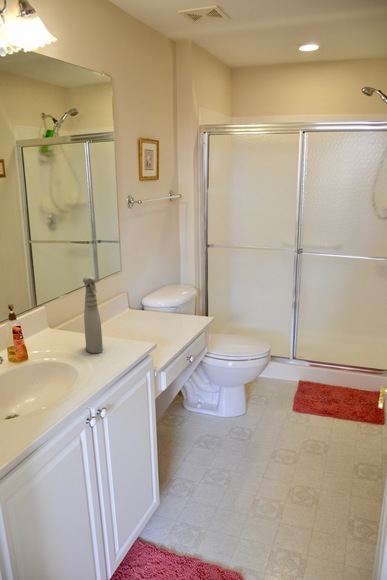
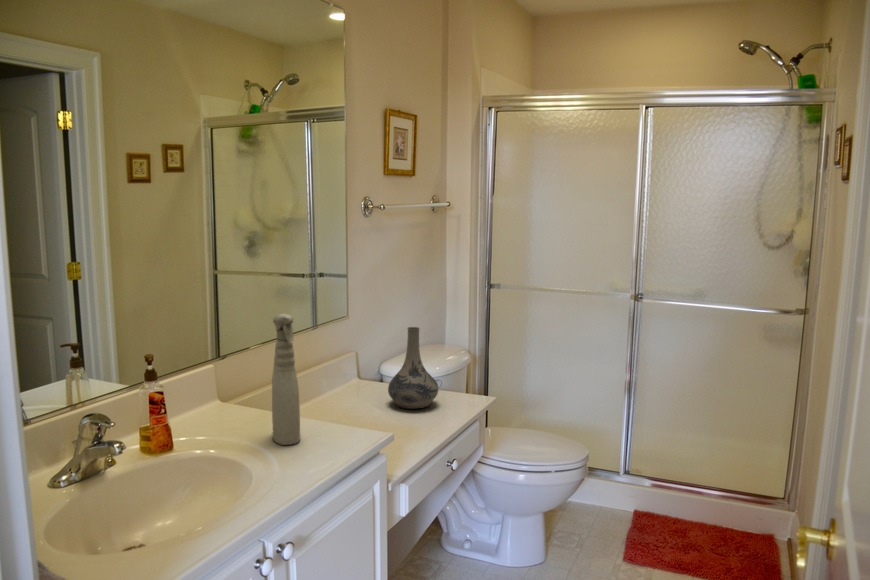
decorative vase: none [150,278,180,327] -> present [388,327,438,409]

